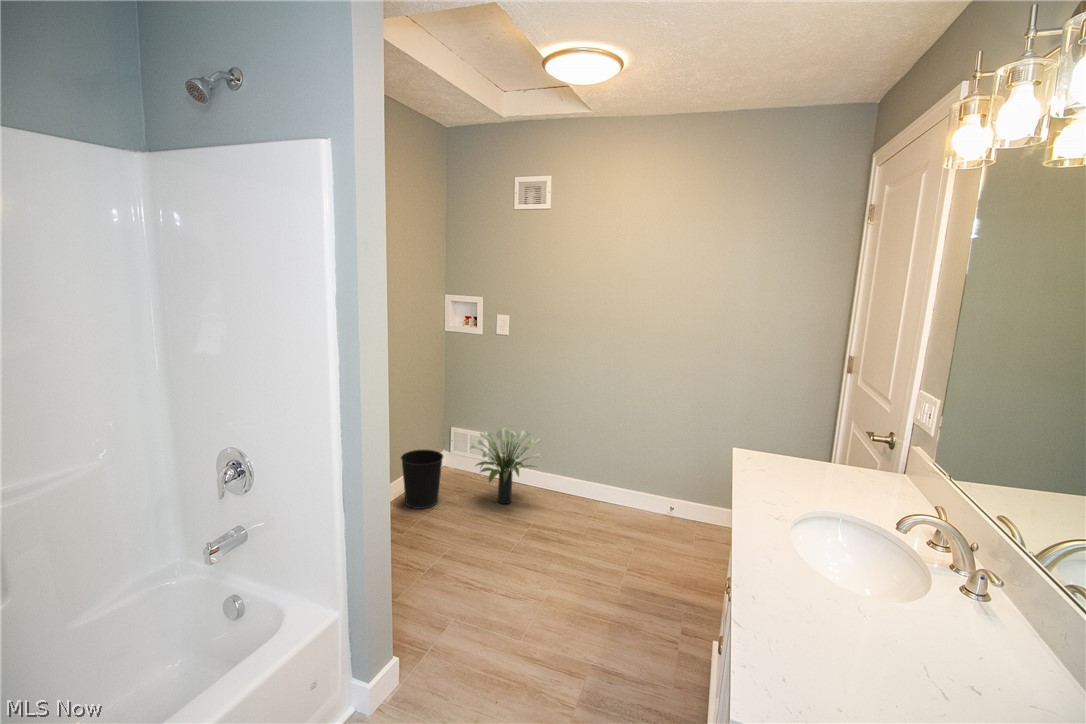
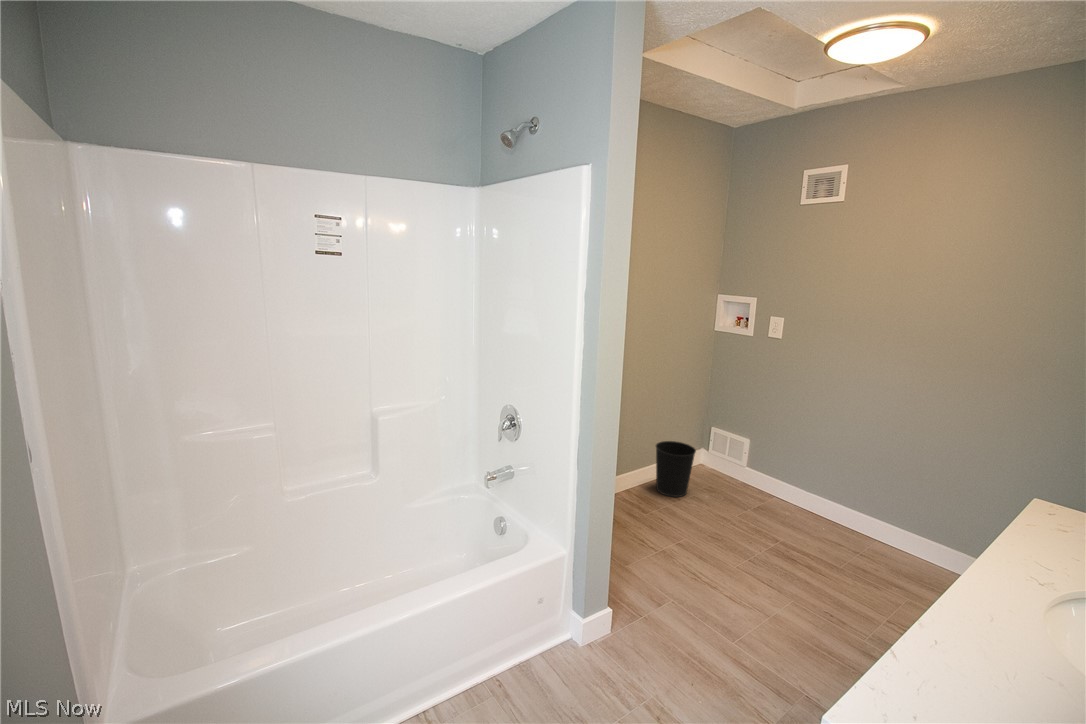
potted plant: present [470,427,541,504] -> none [722,435,806,514]

